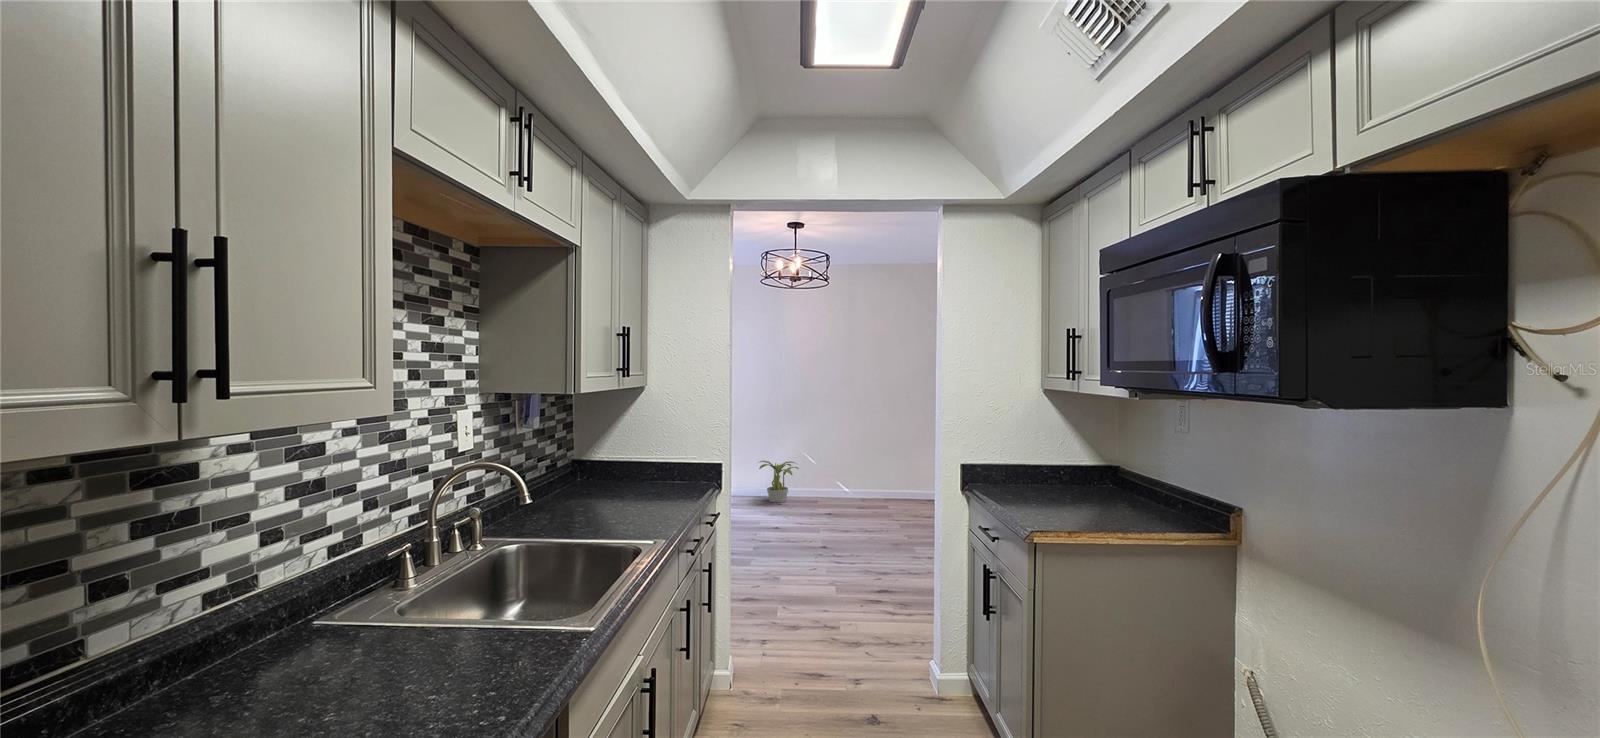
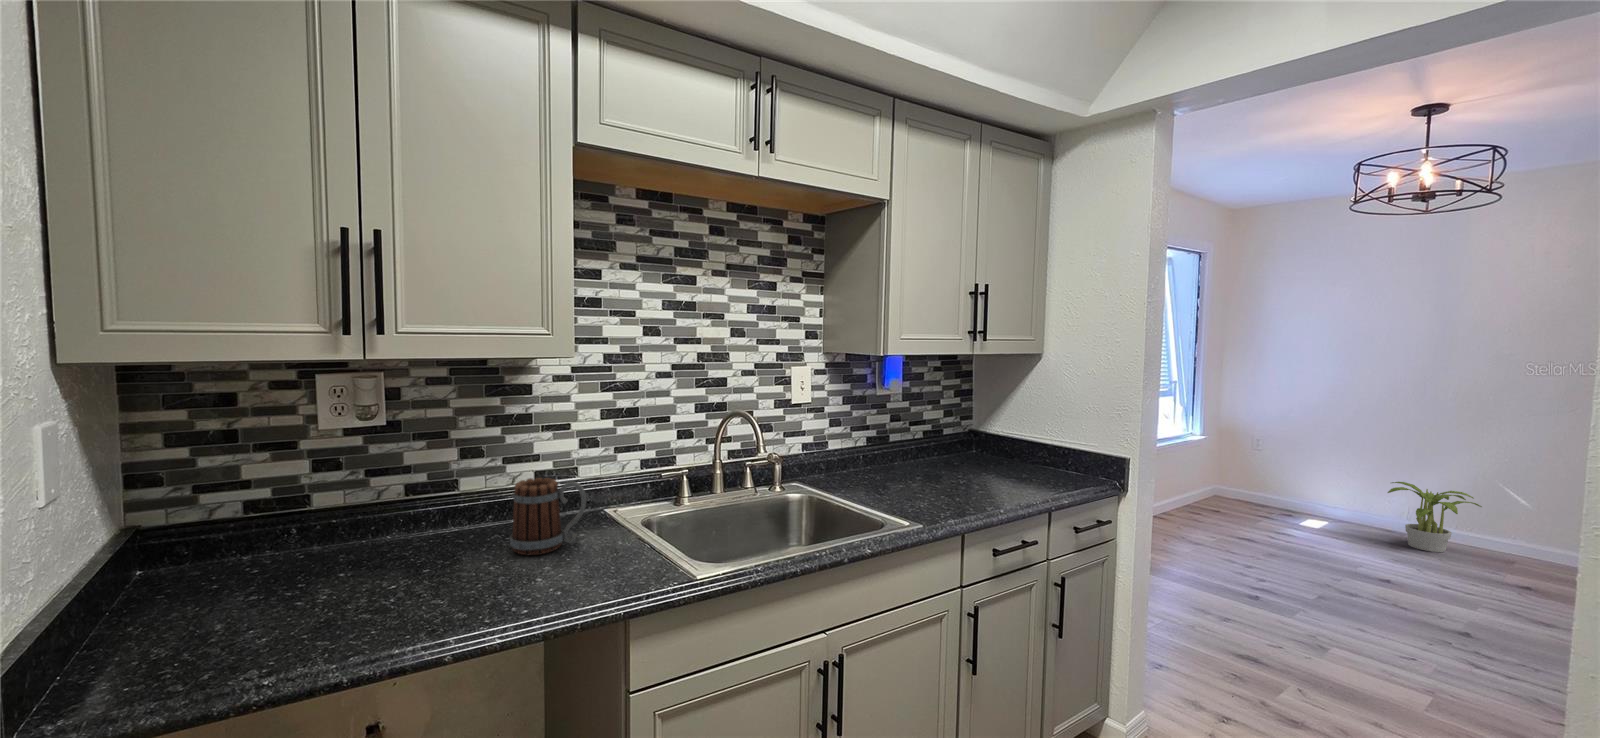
mug: none [281,575,391,696] -> present [510,478,586,555]

